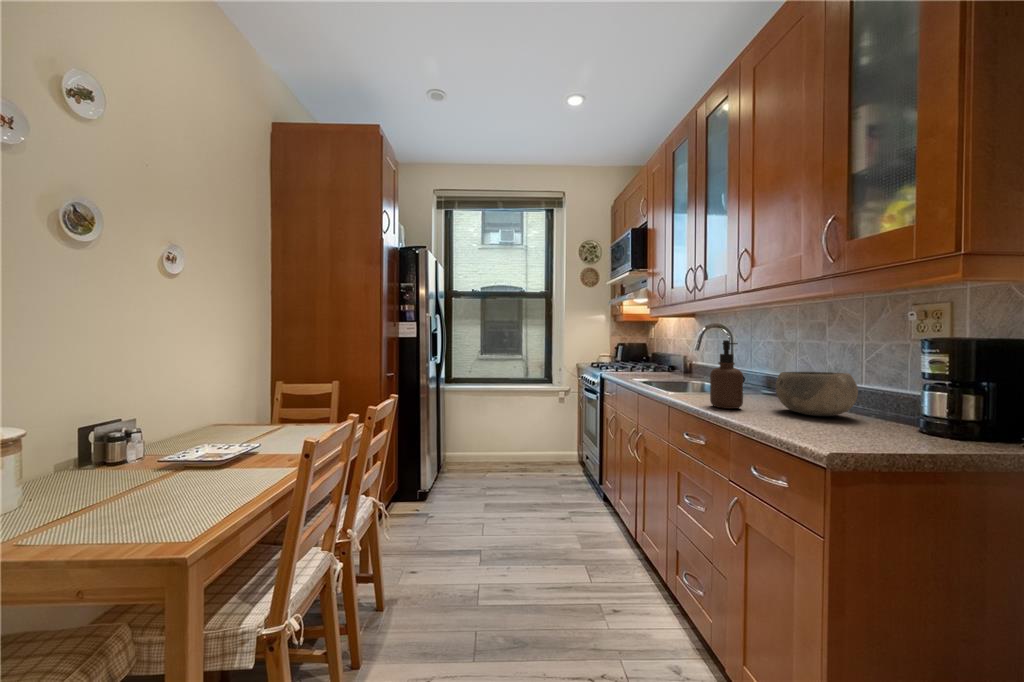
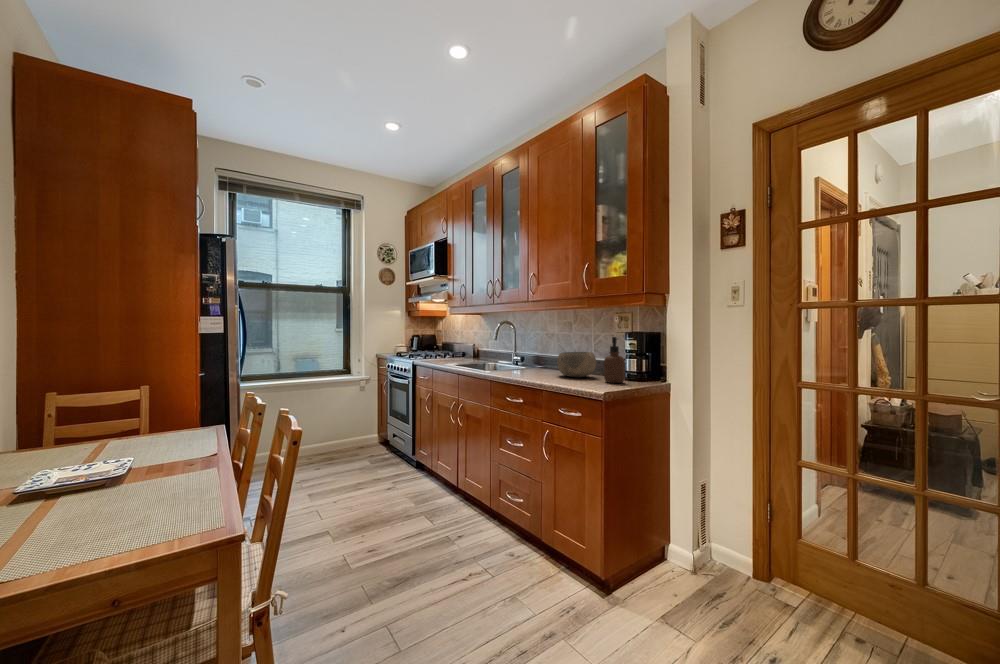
soap dispenser: present [710,340,743,409] -> present [604,337,625,383]

